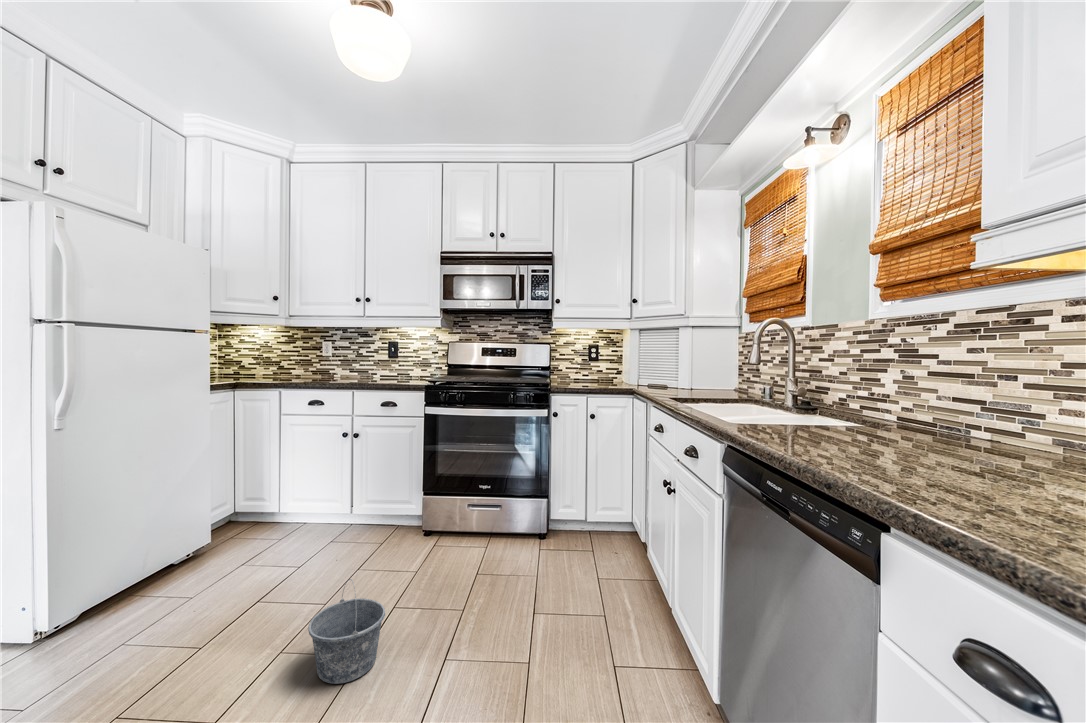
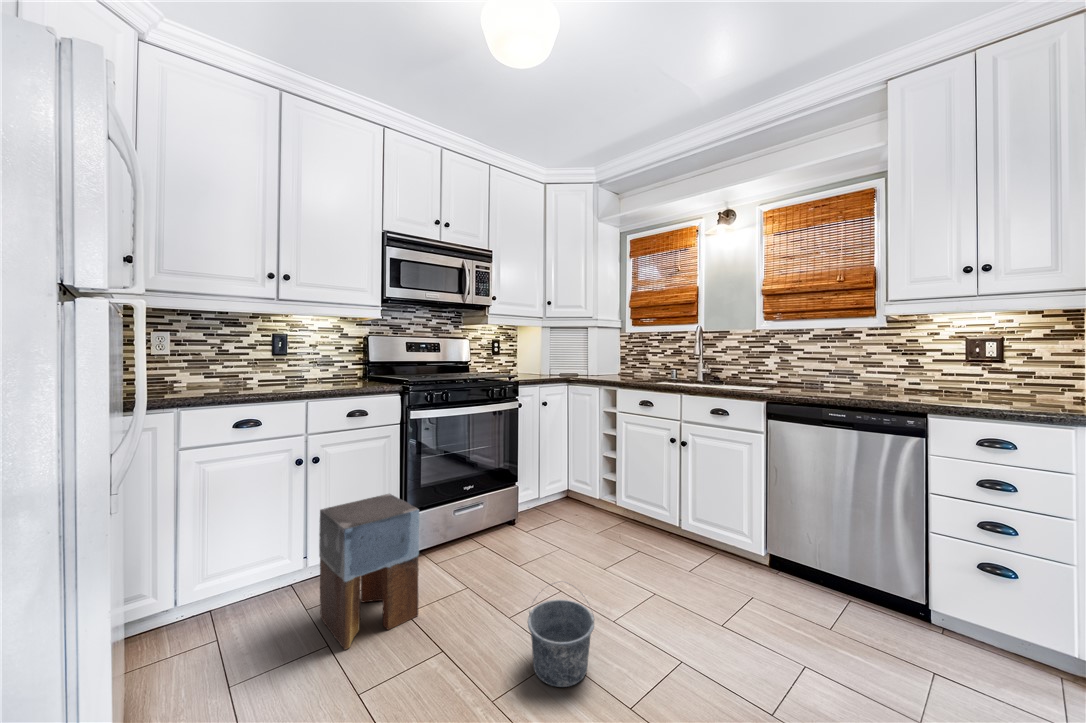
stool: none [303,470,384,576] -> present [319,494,419,650]

